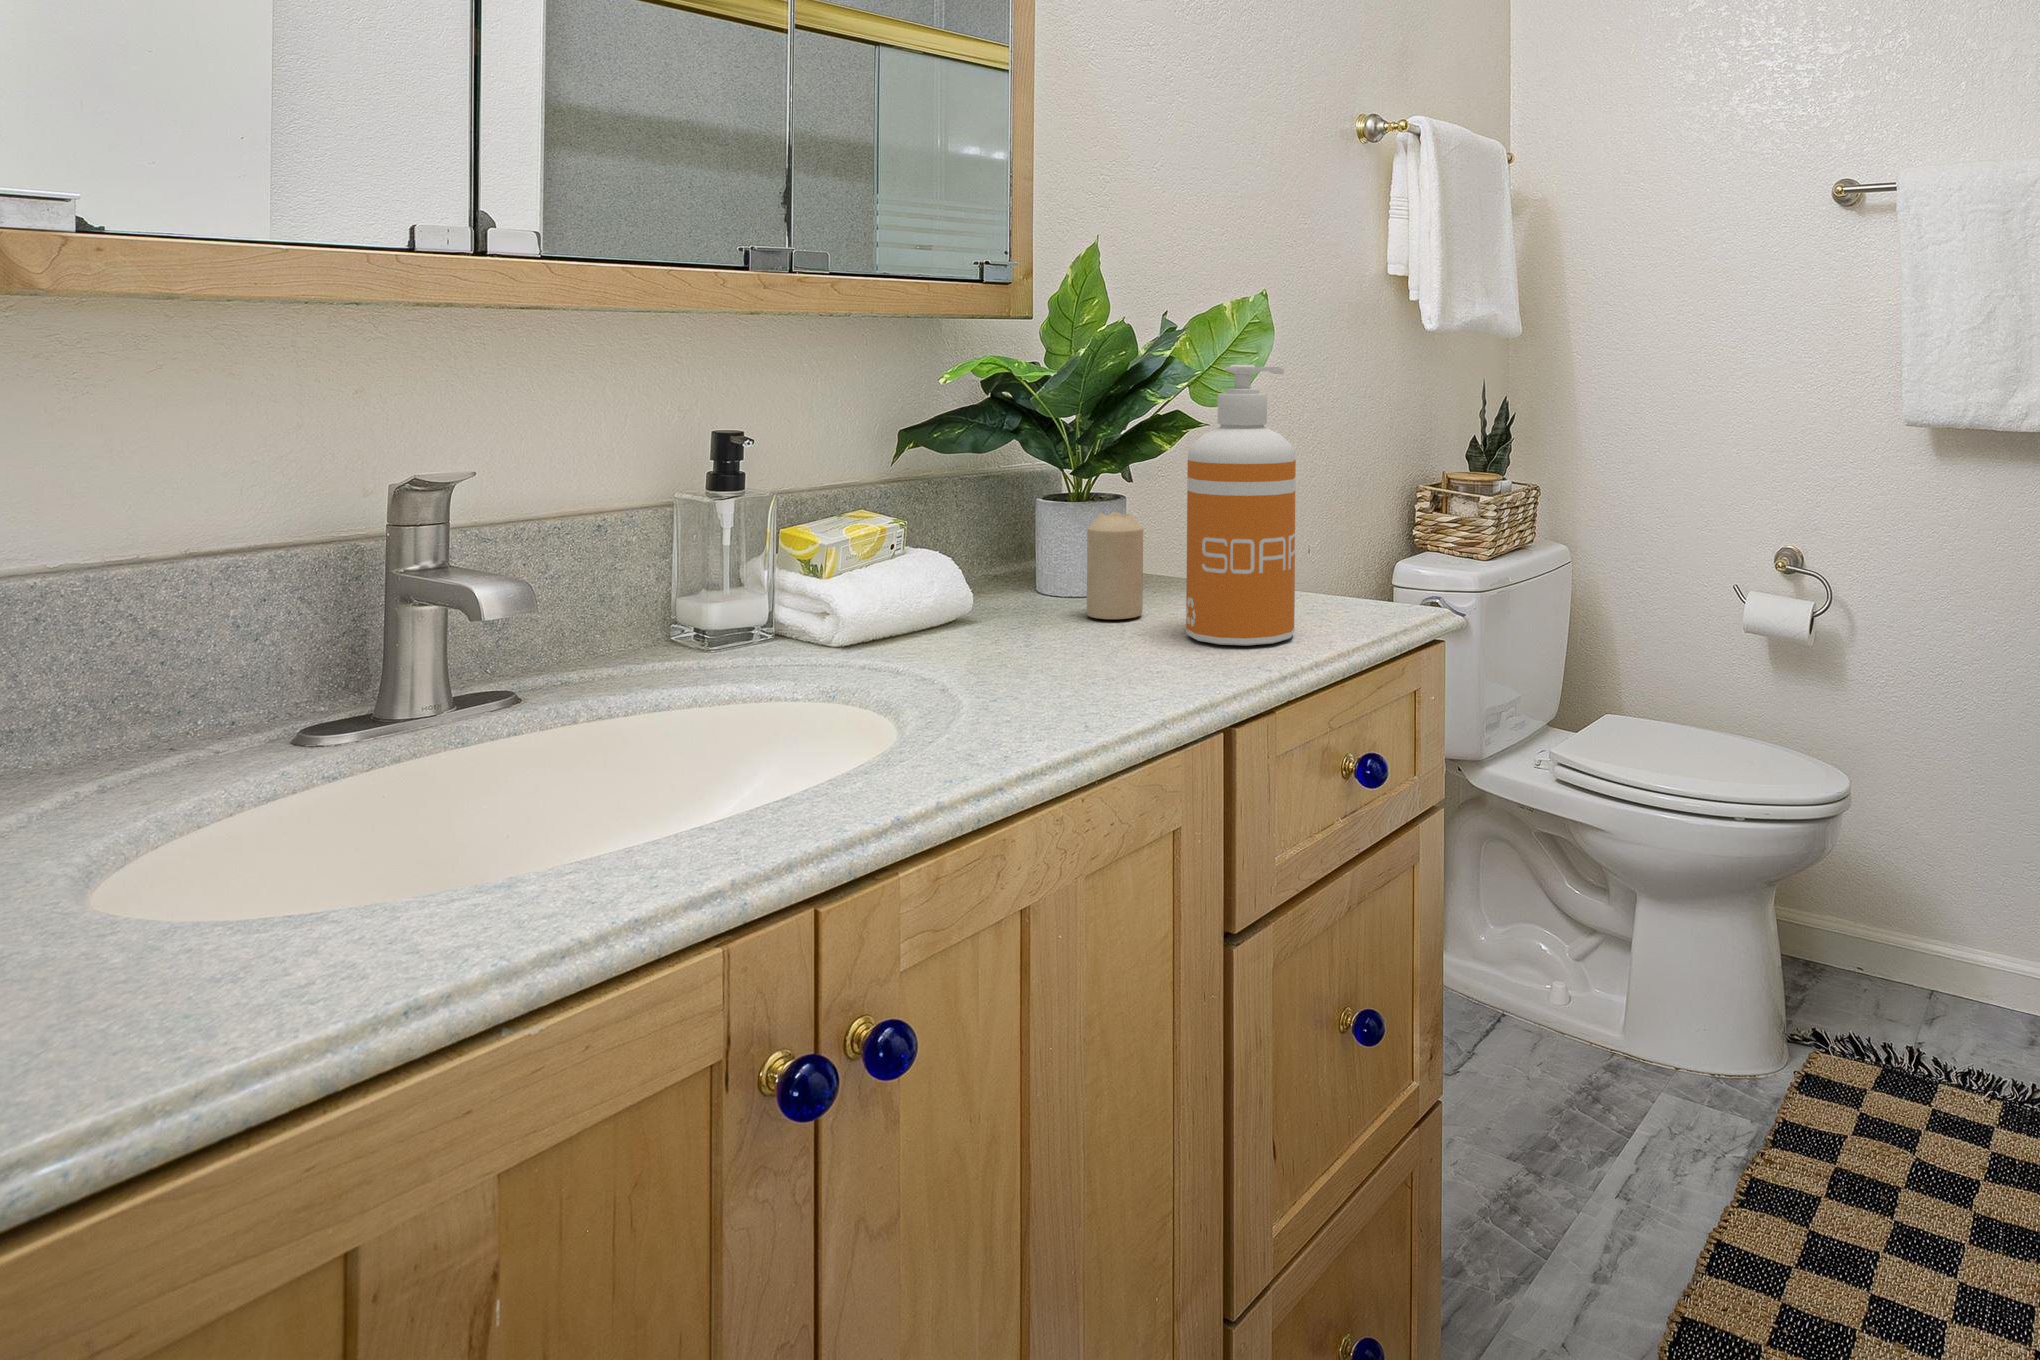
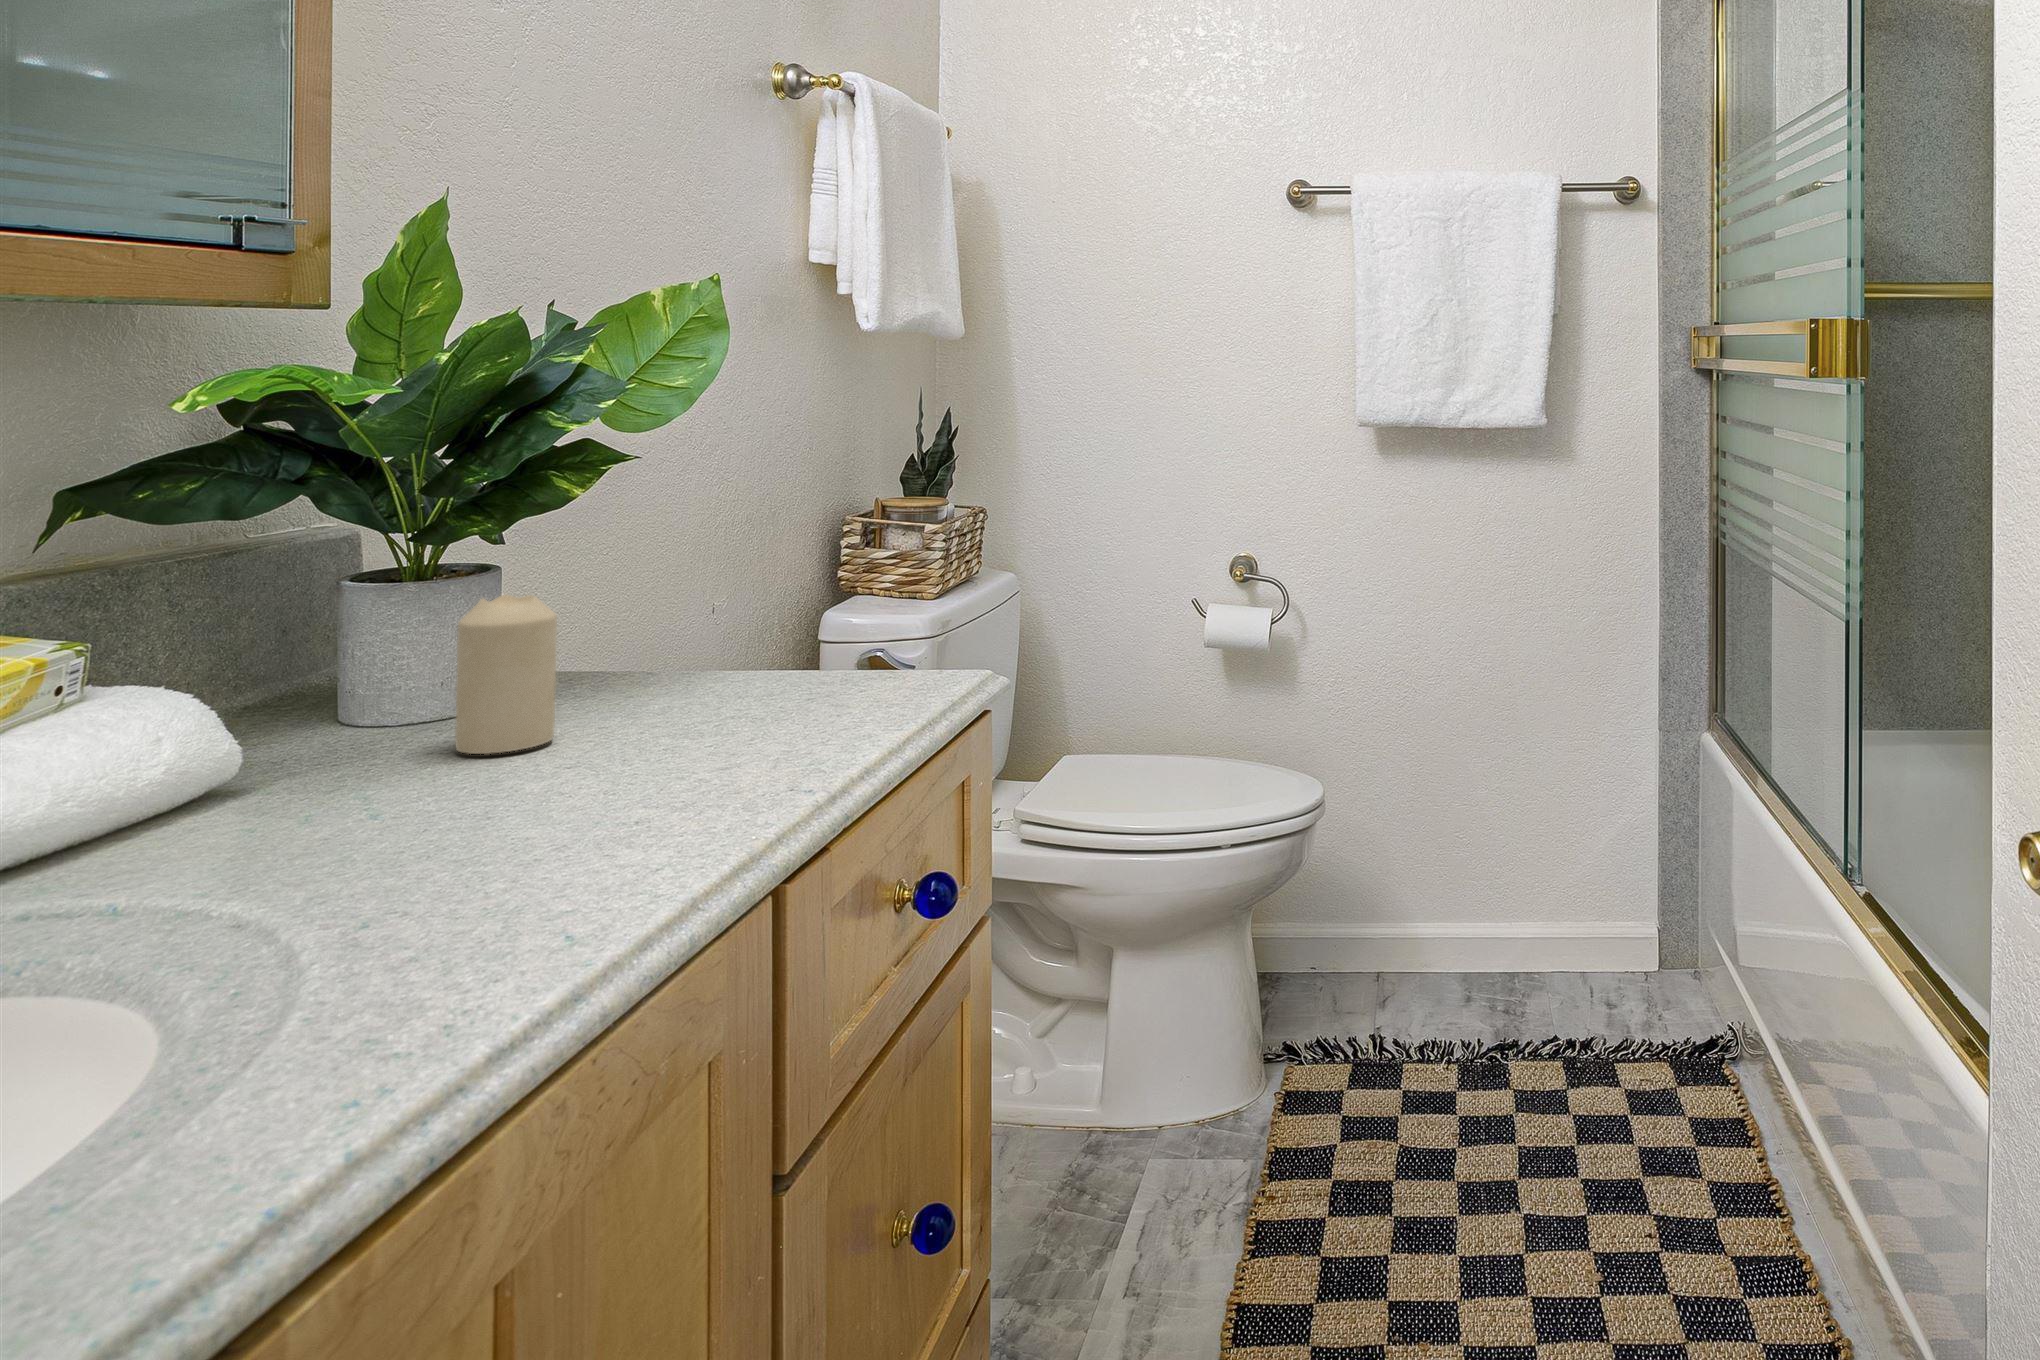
soap dispenser: present [1186,365,1296,645] -> none [651,381,820,764]

